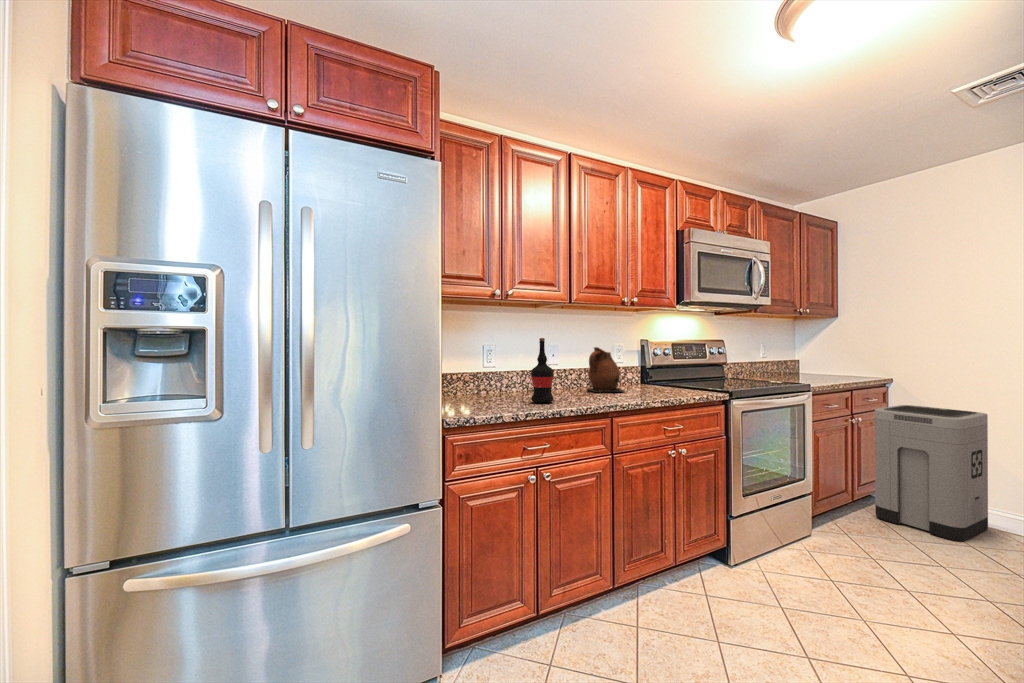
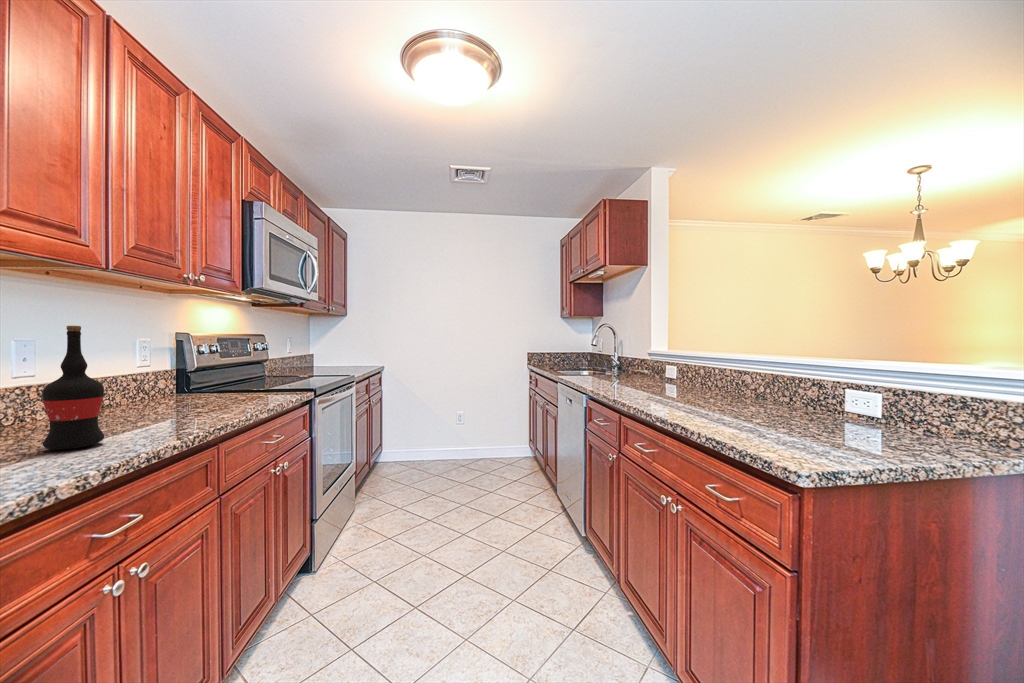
ceramic pitcher: present [588,347,624,392] -> none [105,343,189,413]
trash can: present [875,405,988,541] -> none [379,385,435,476]

